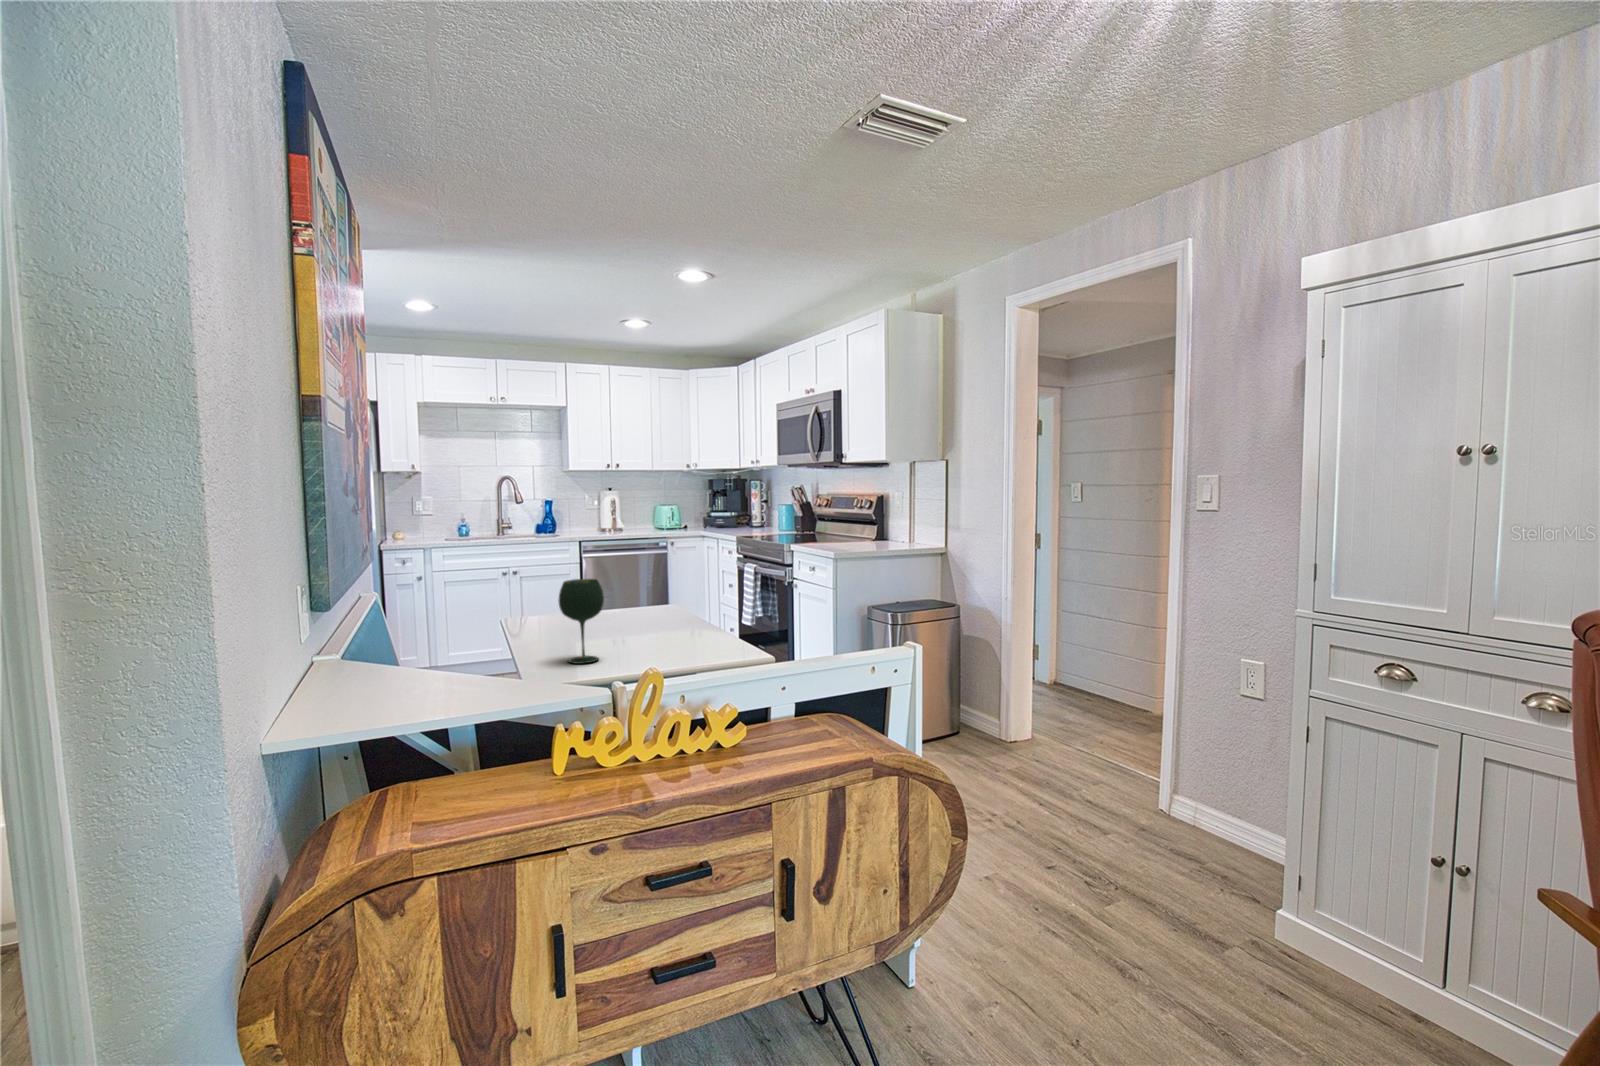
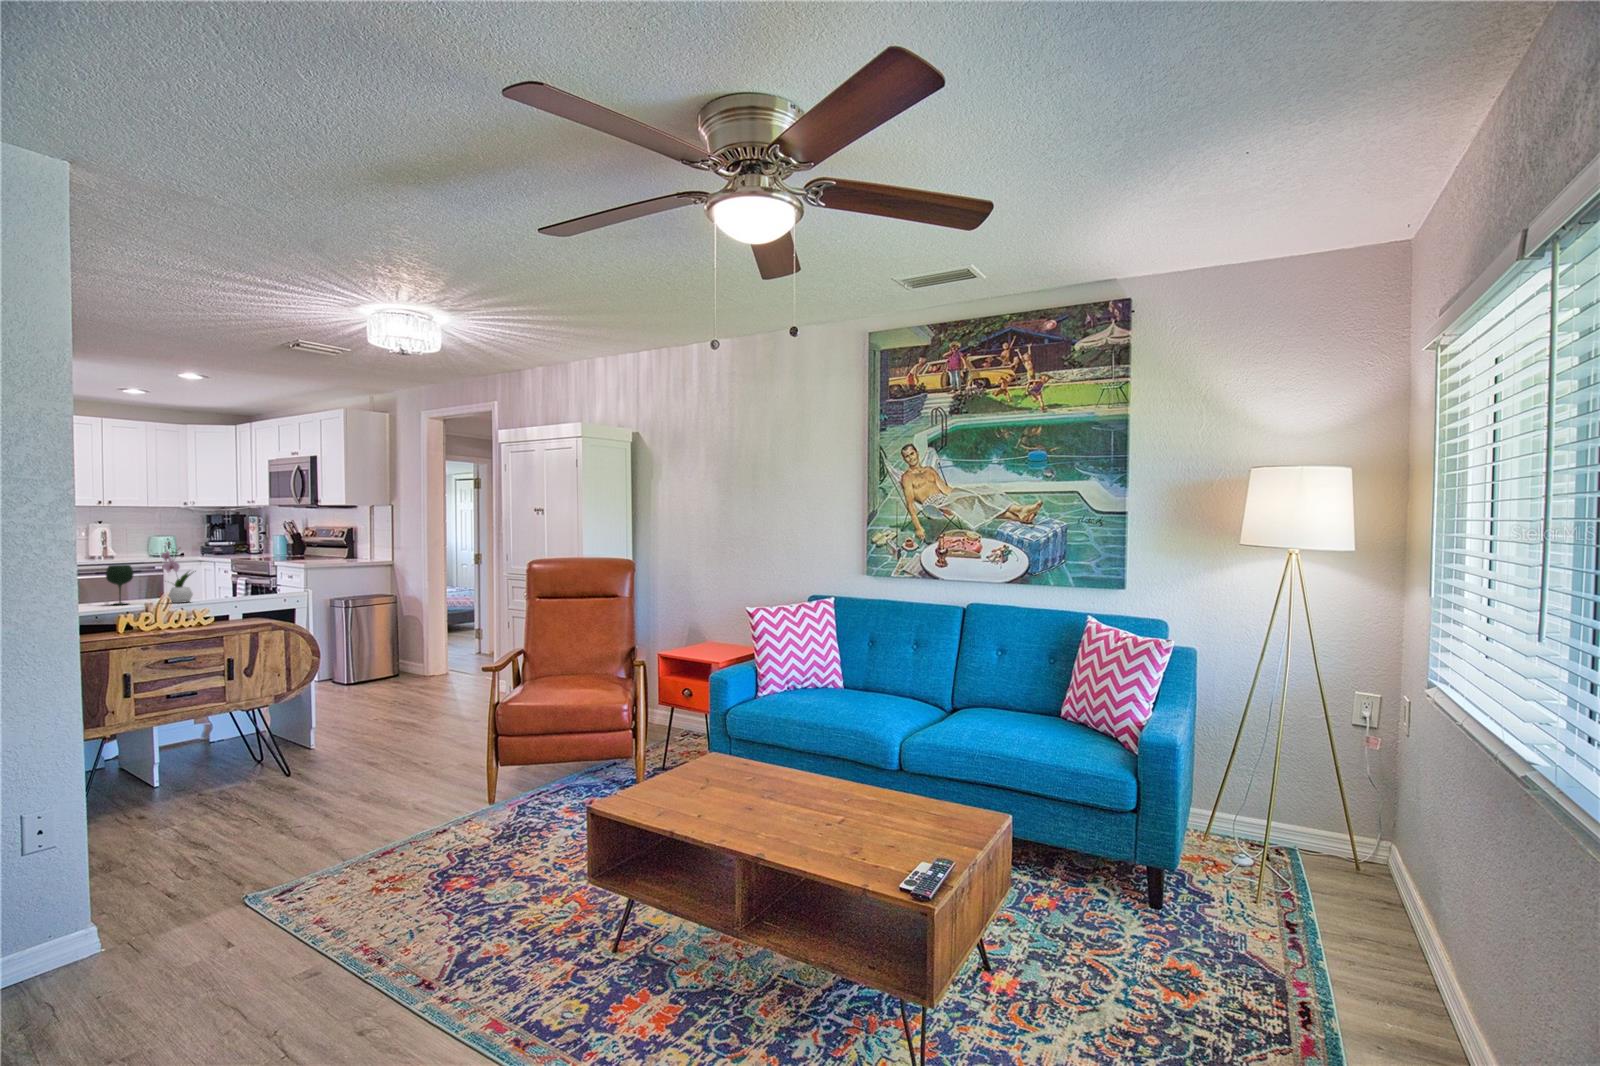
flower arrangement: none [648,533,706,662] -> present [162,543,193,603]

